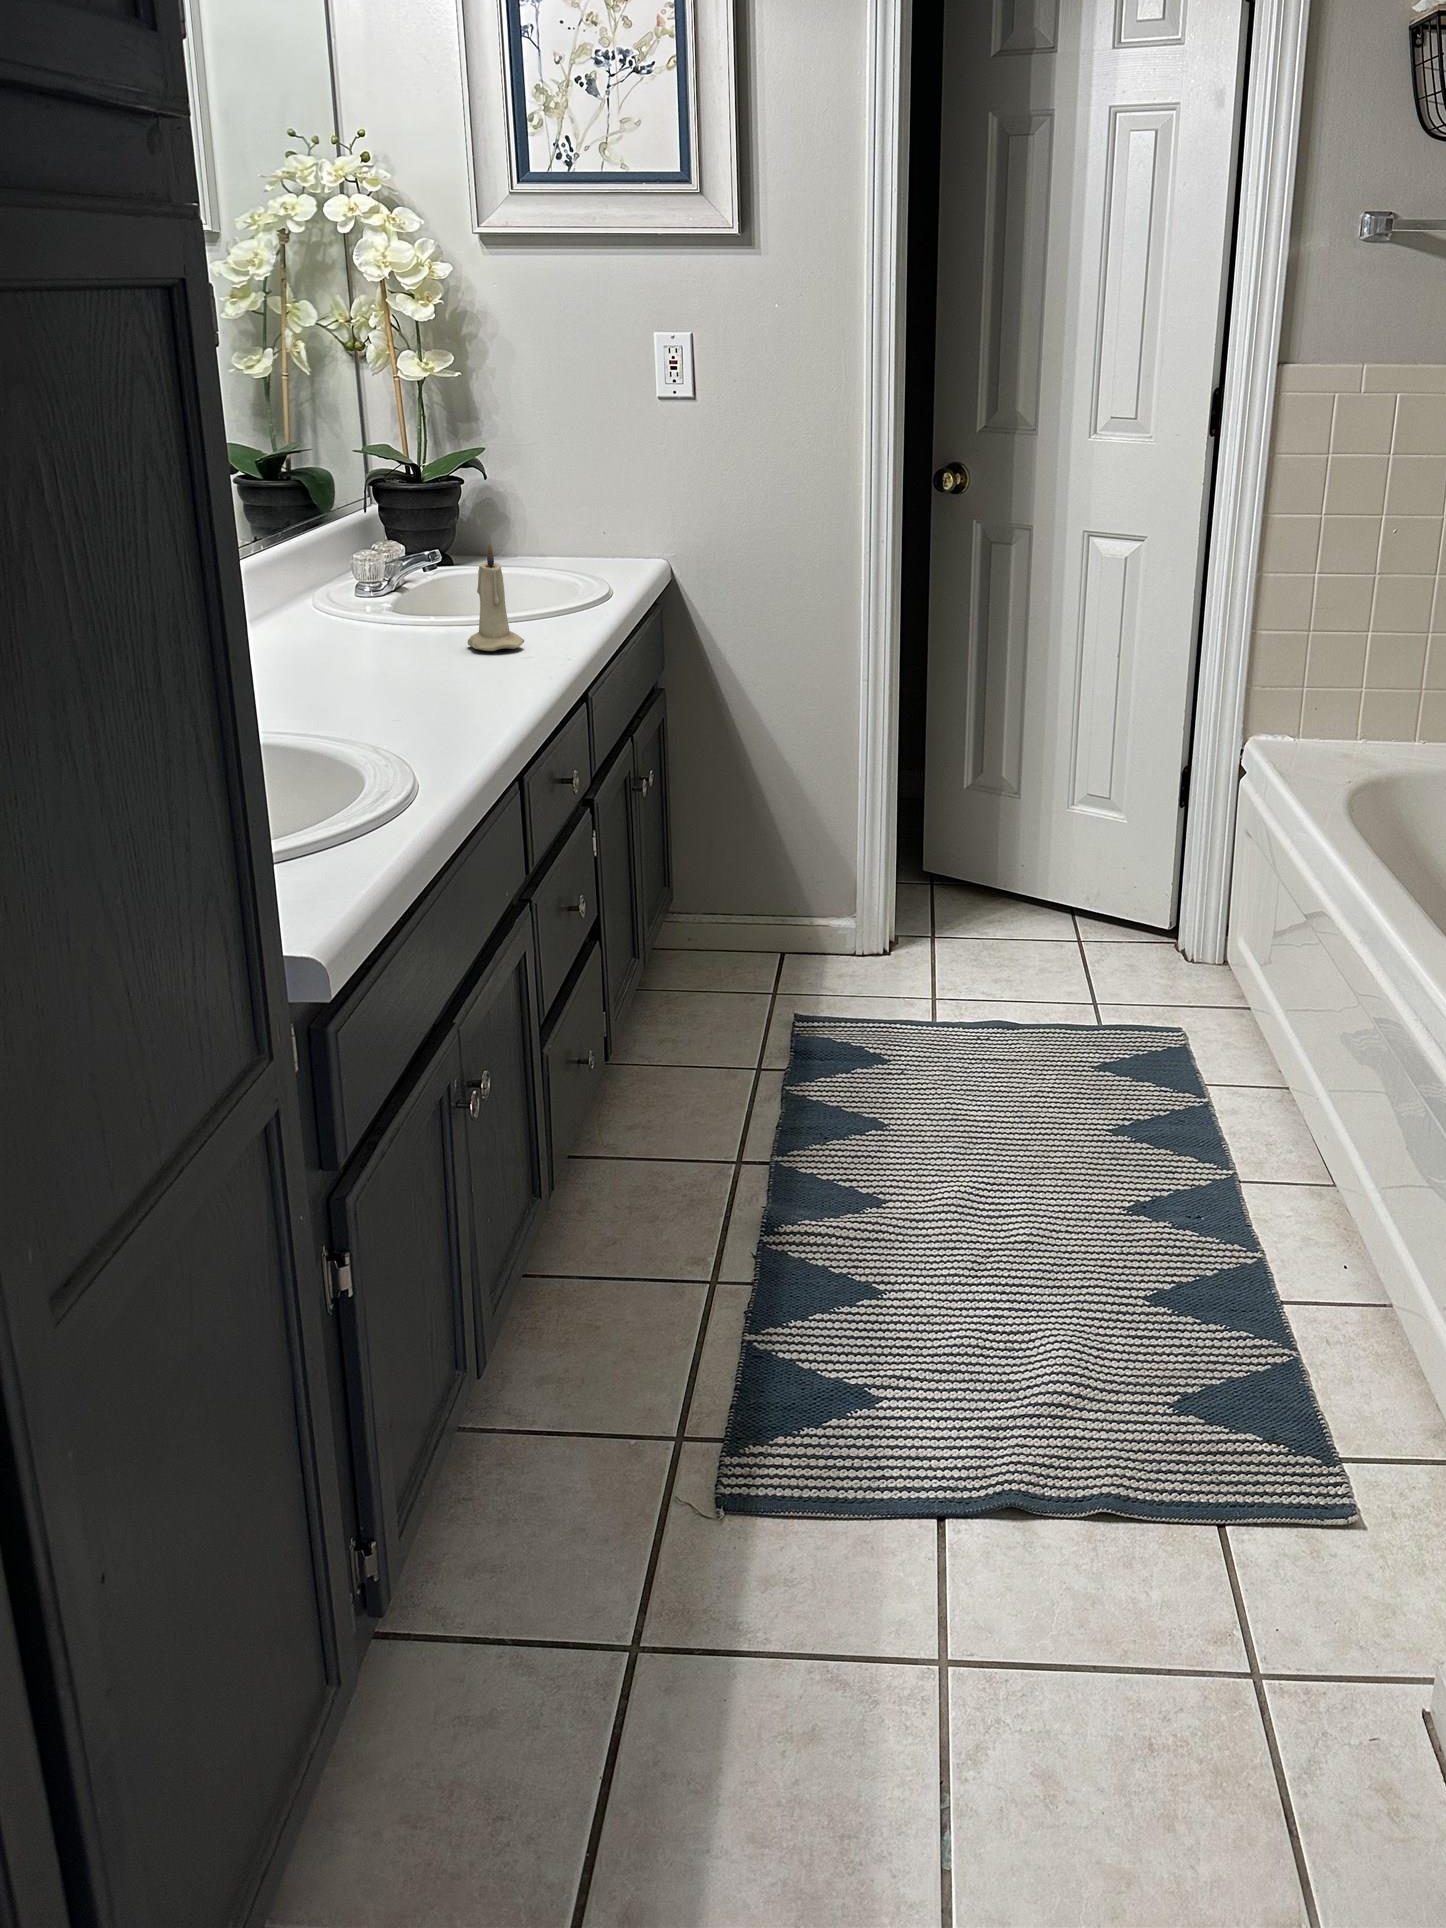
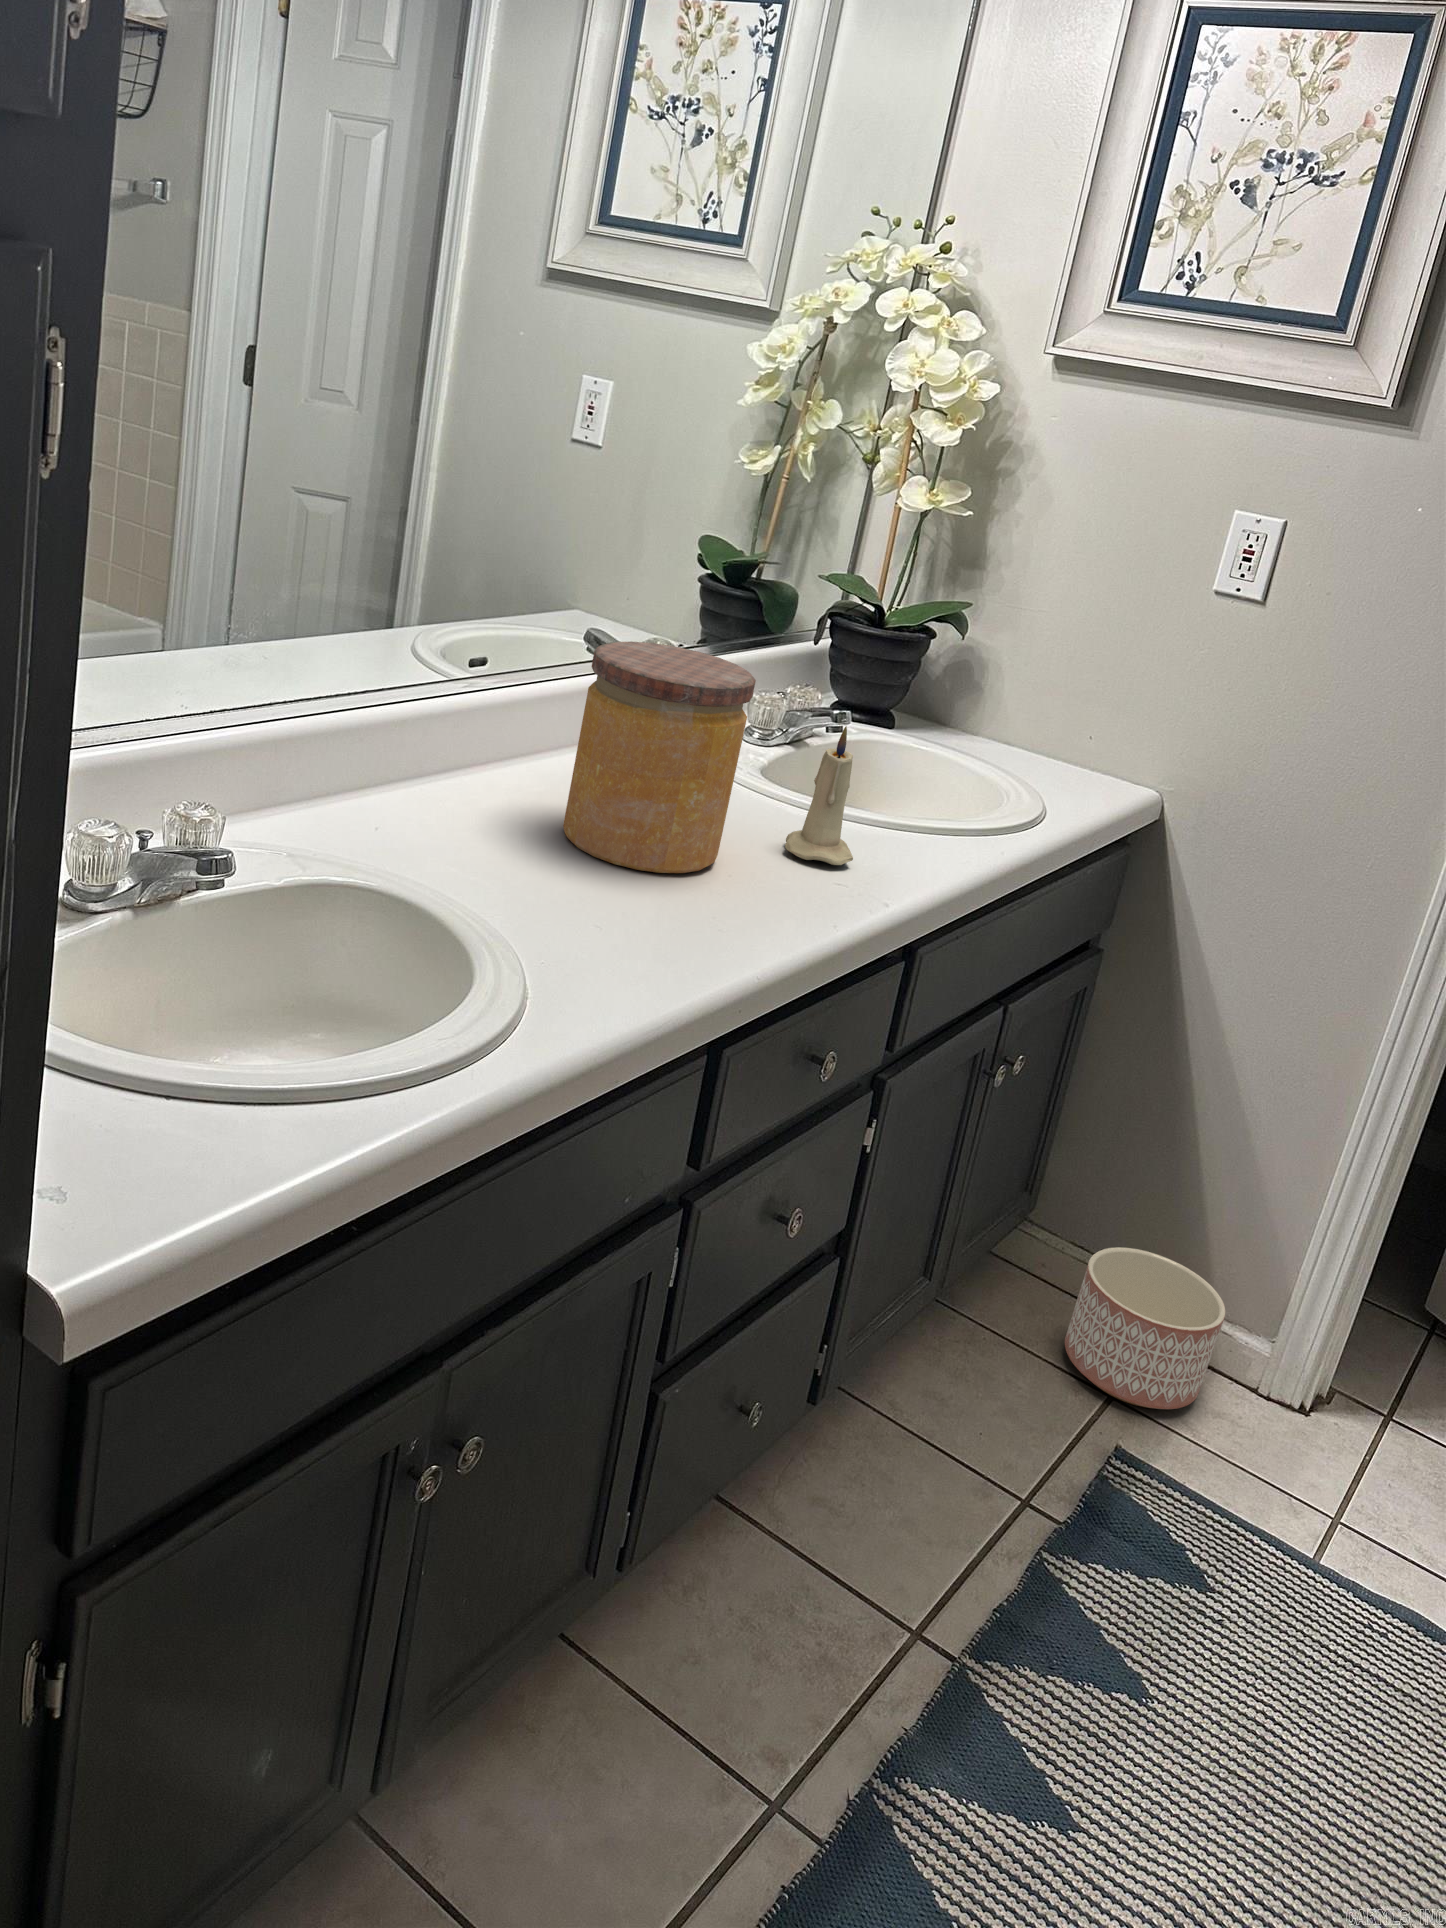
jar: none [297,514,441,688] -> present [563,641,756,873]
planter: none [728,889,826,993] -> present [1065,1247,1225,1409]

